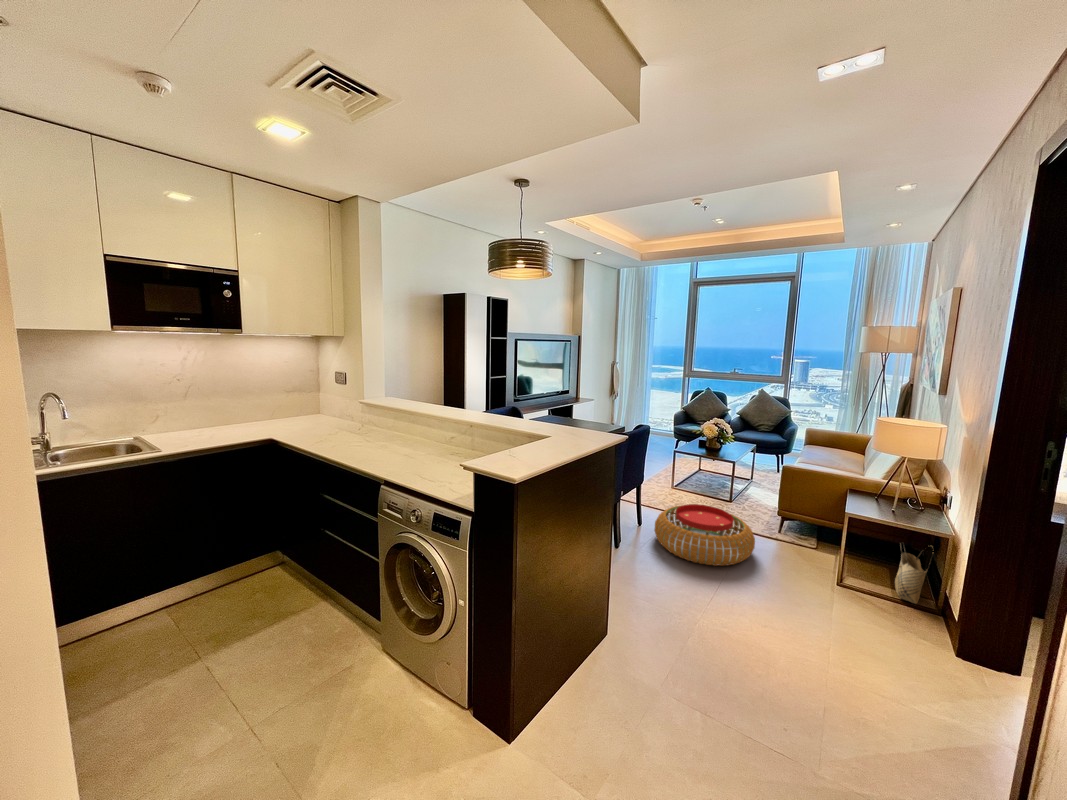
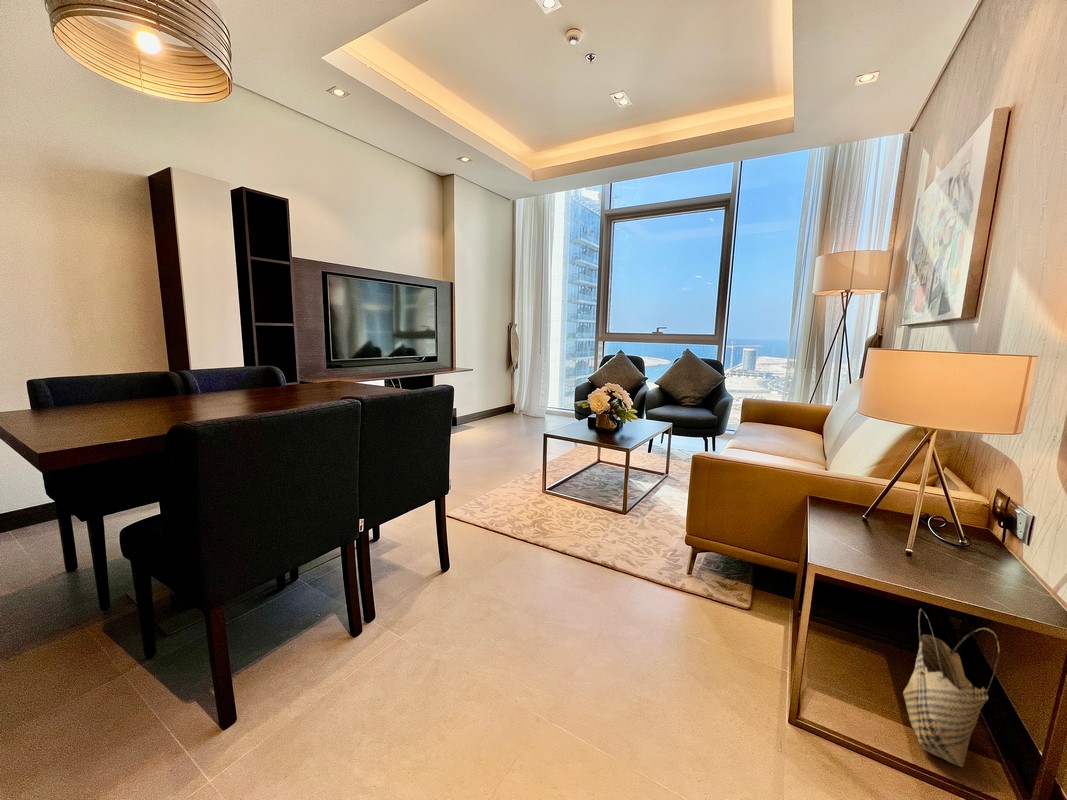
pouf: present [654,504,755,566] -> none [446,532,635,676]

